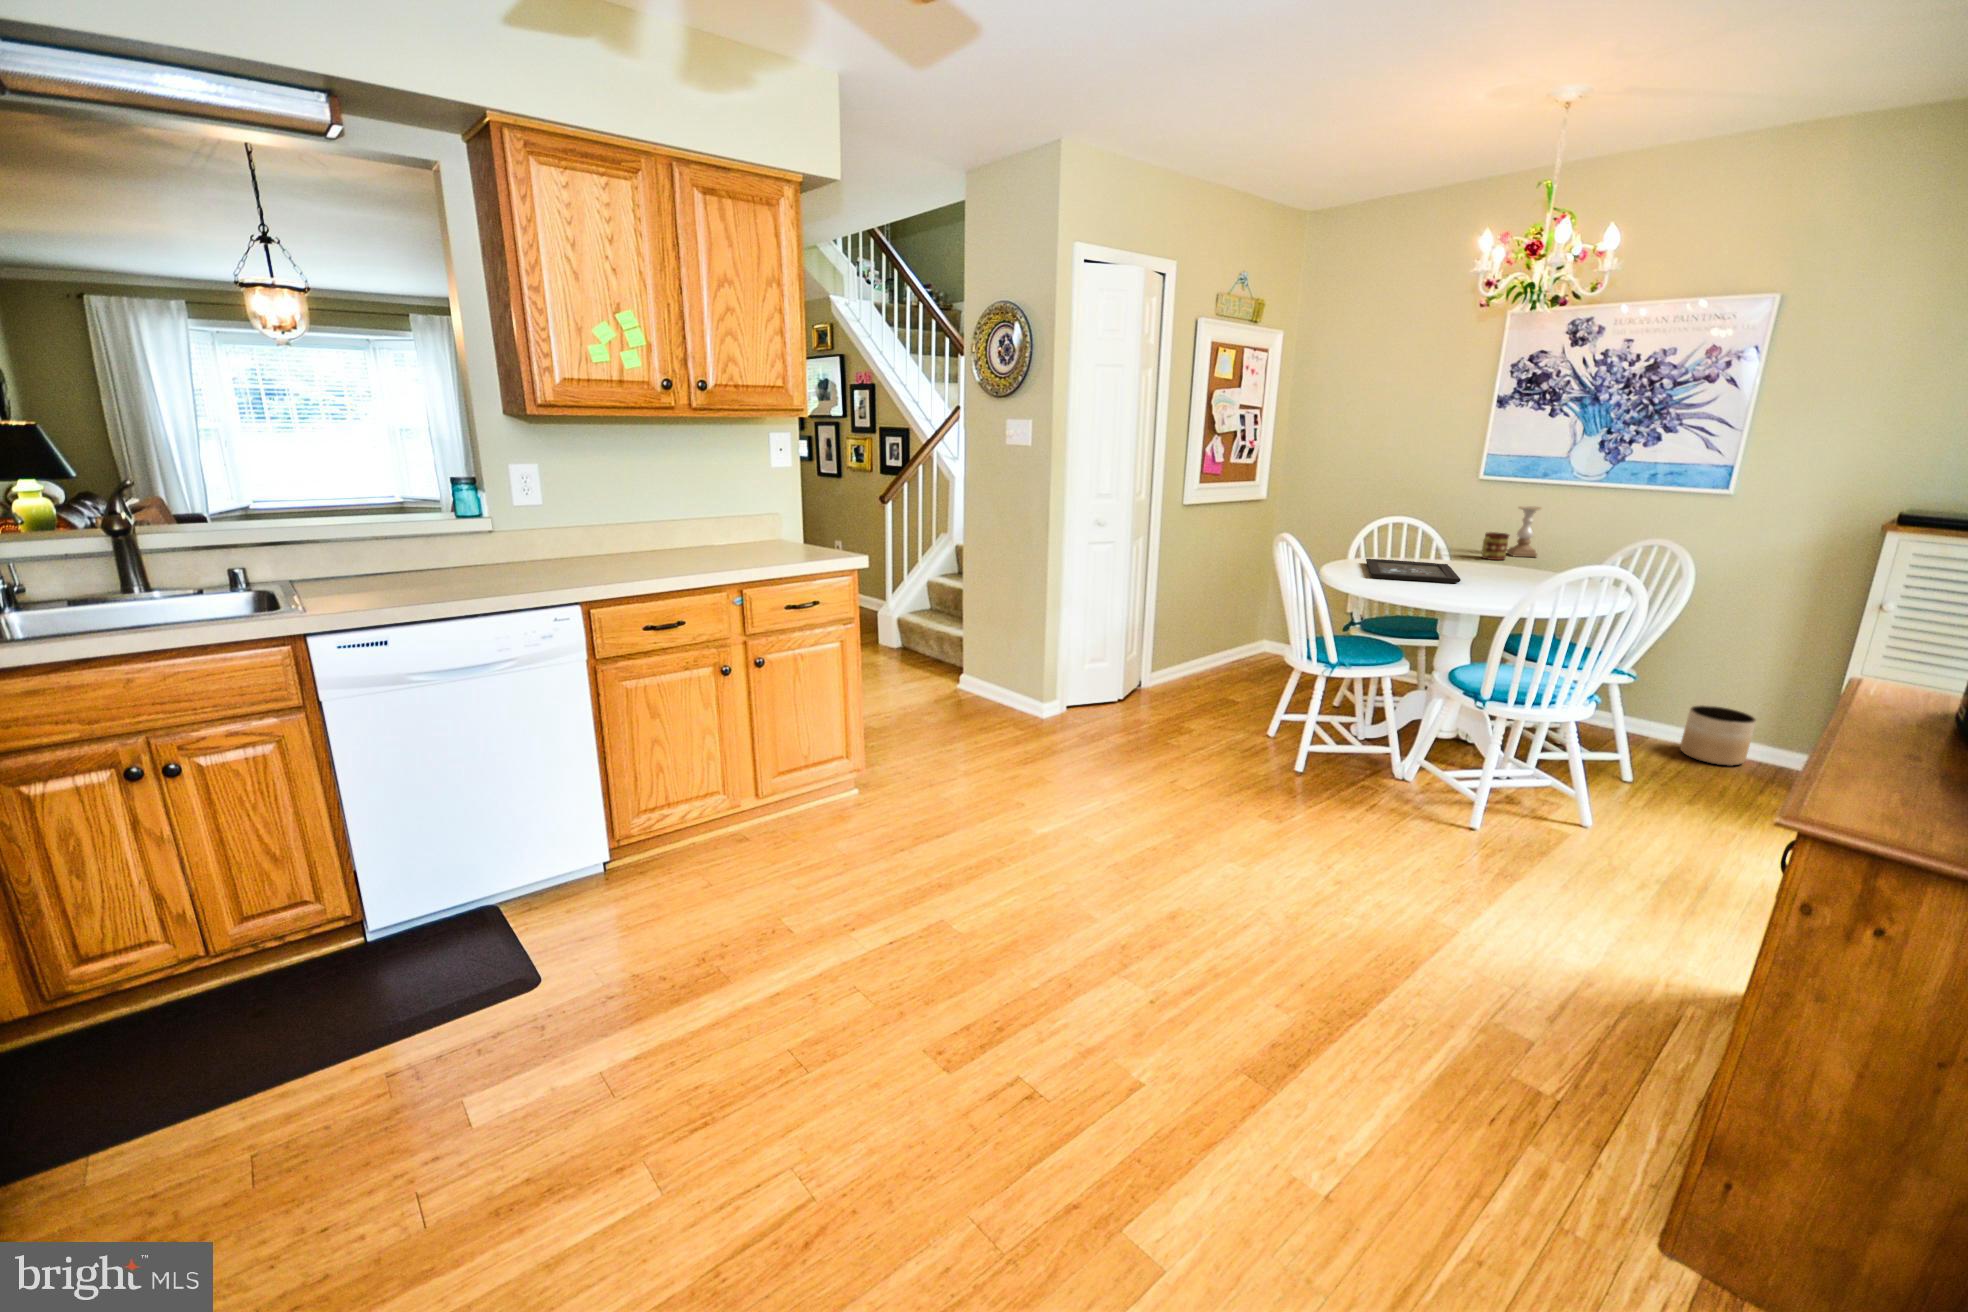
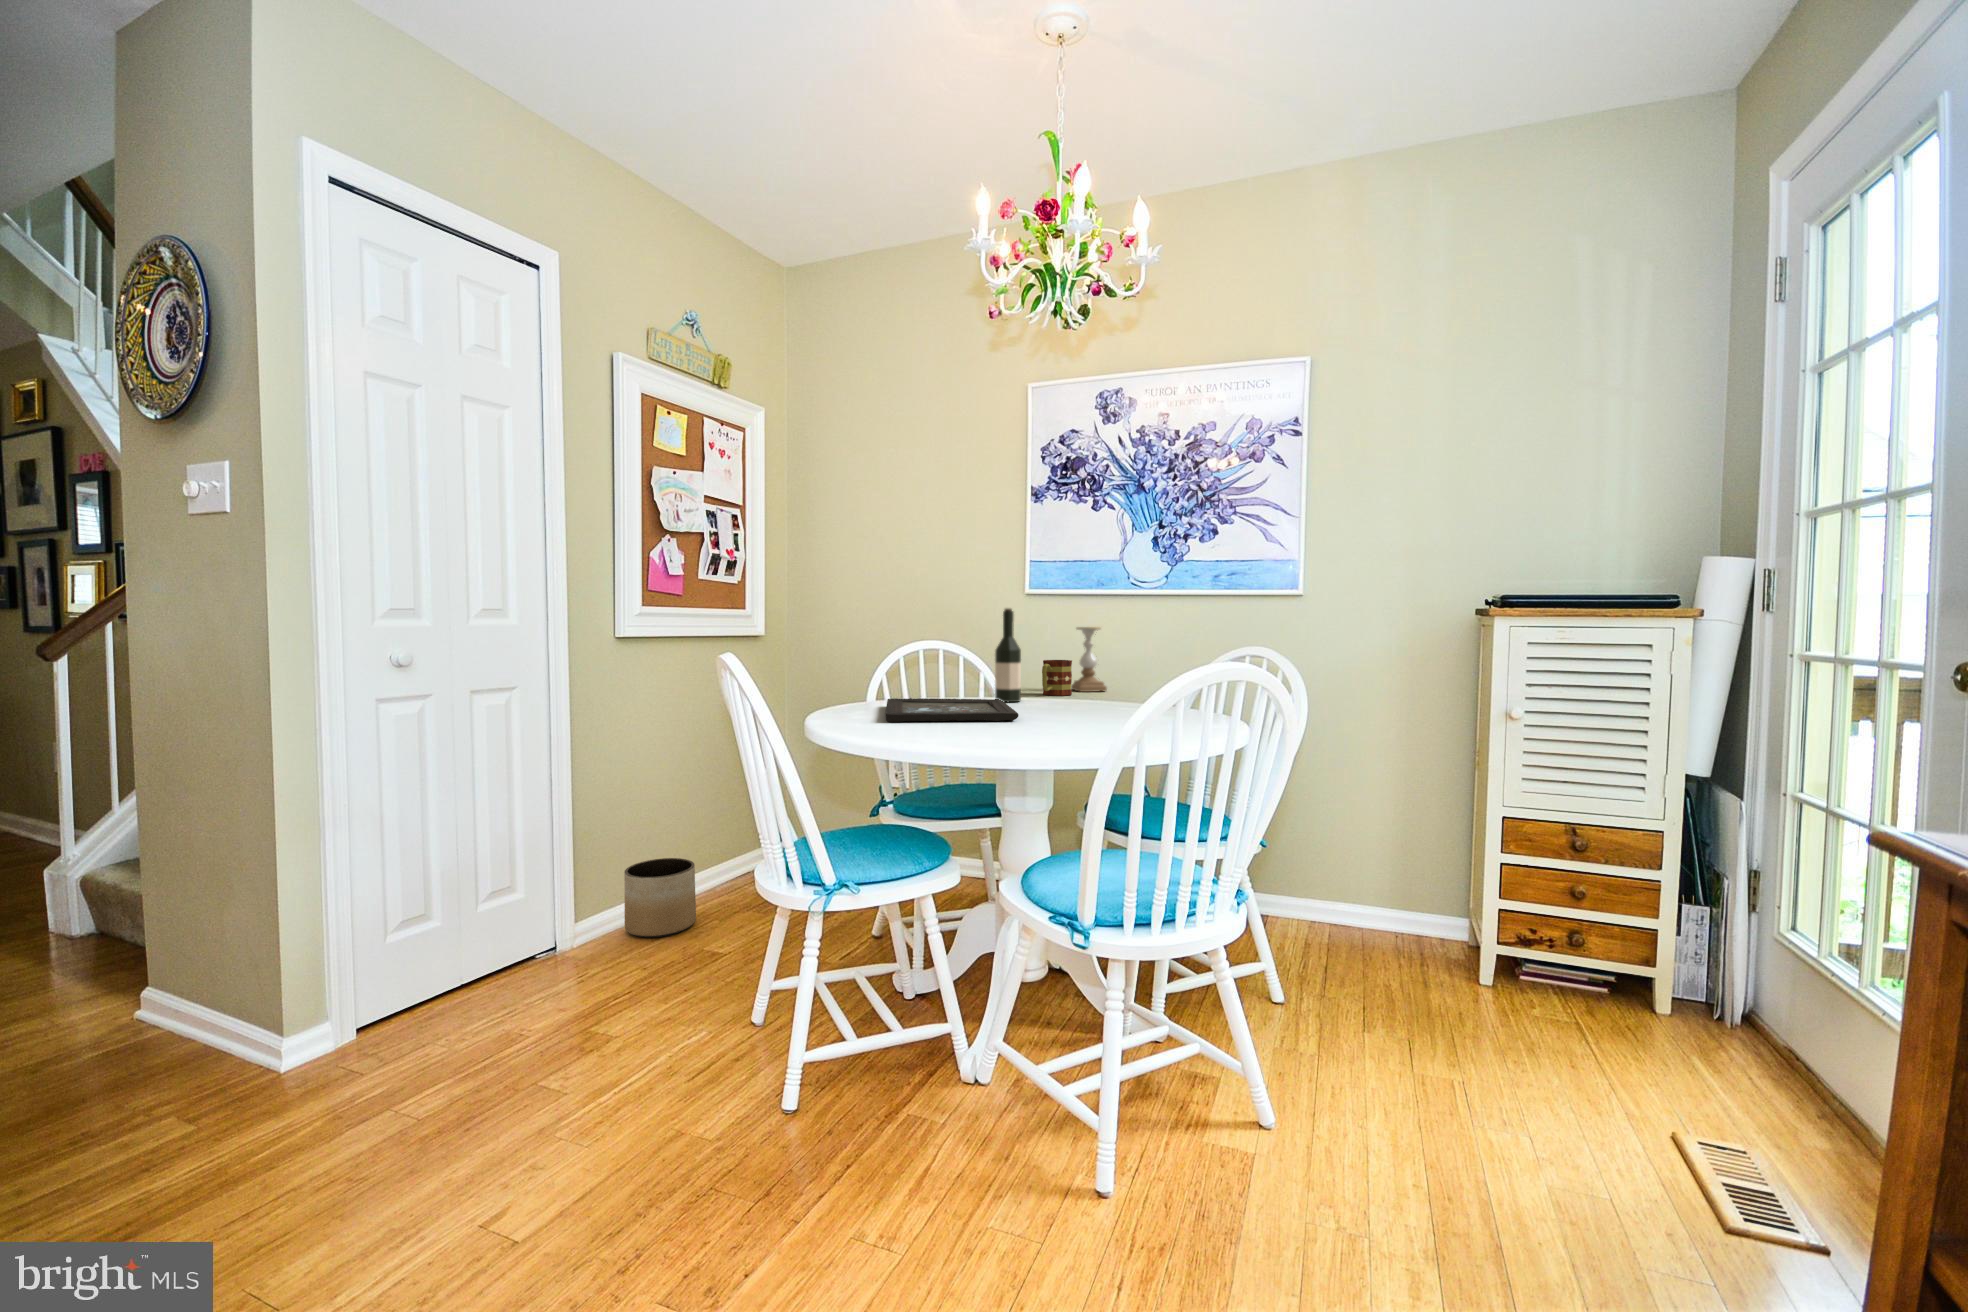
wine bottle: none [1443,499,1468,565] -> present [995,608,1021,702]
planter: present [1680,705,1756,766] -> present [624,858,696,937]

